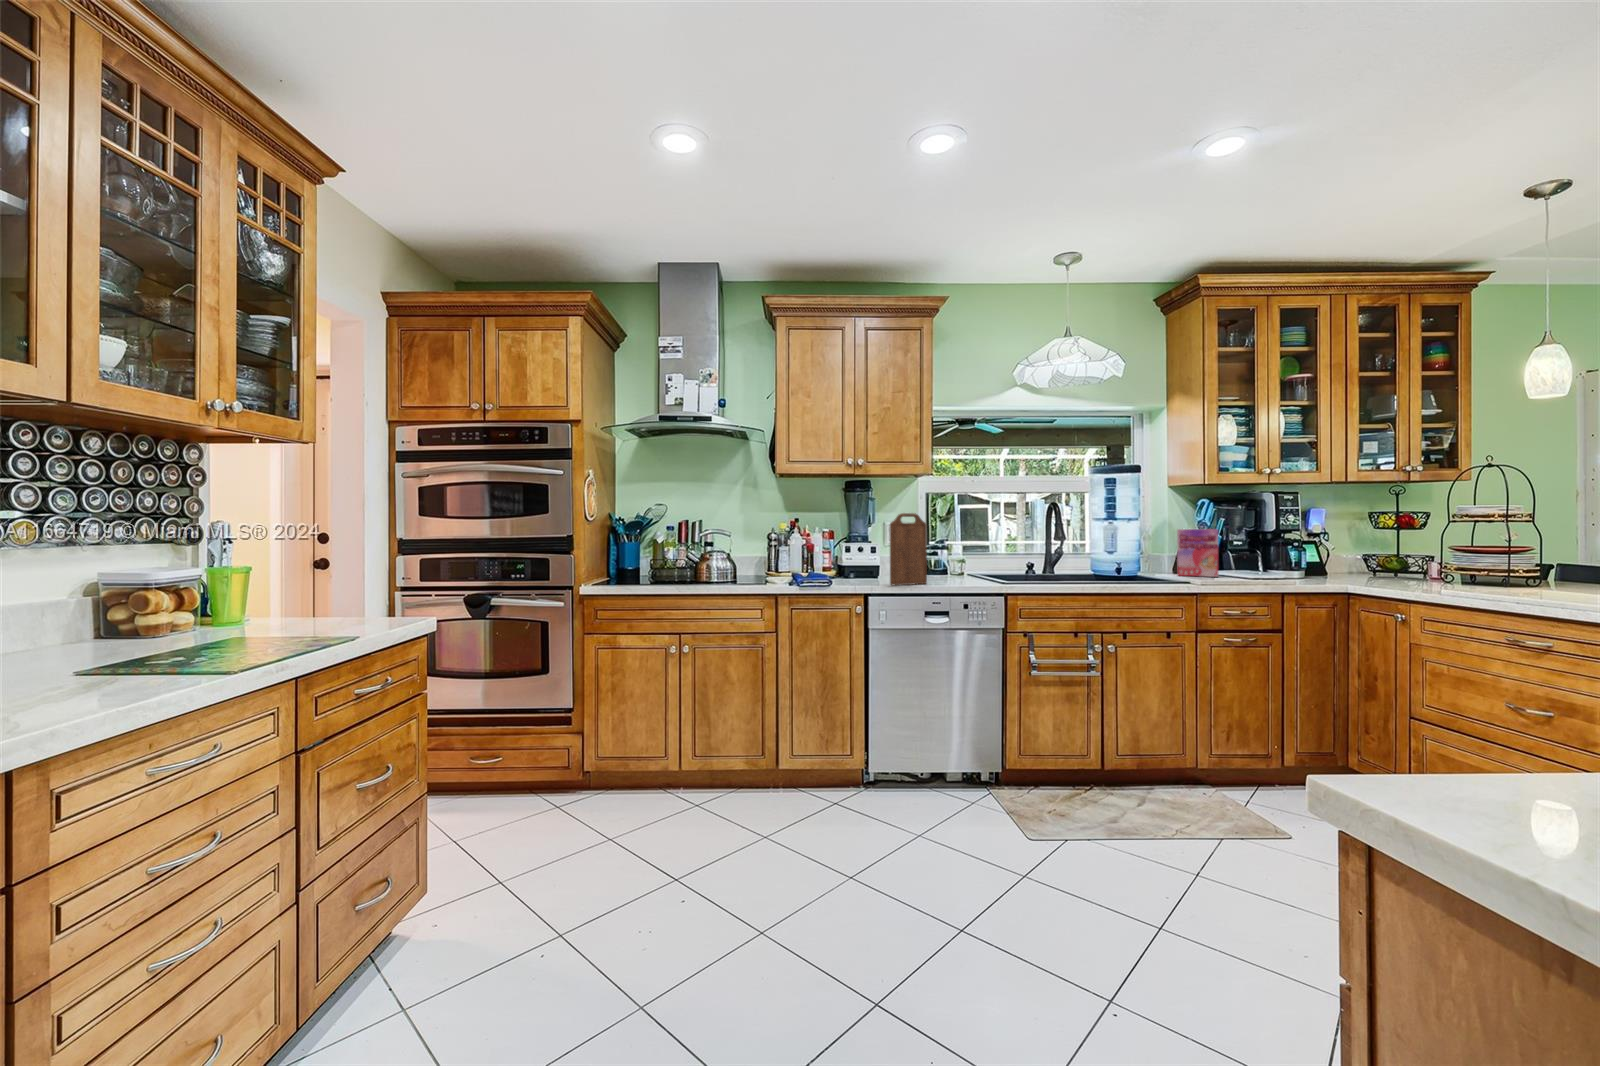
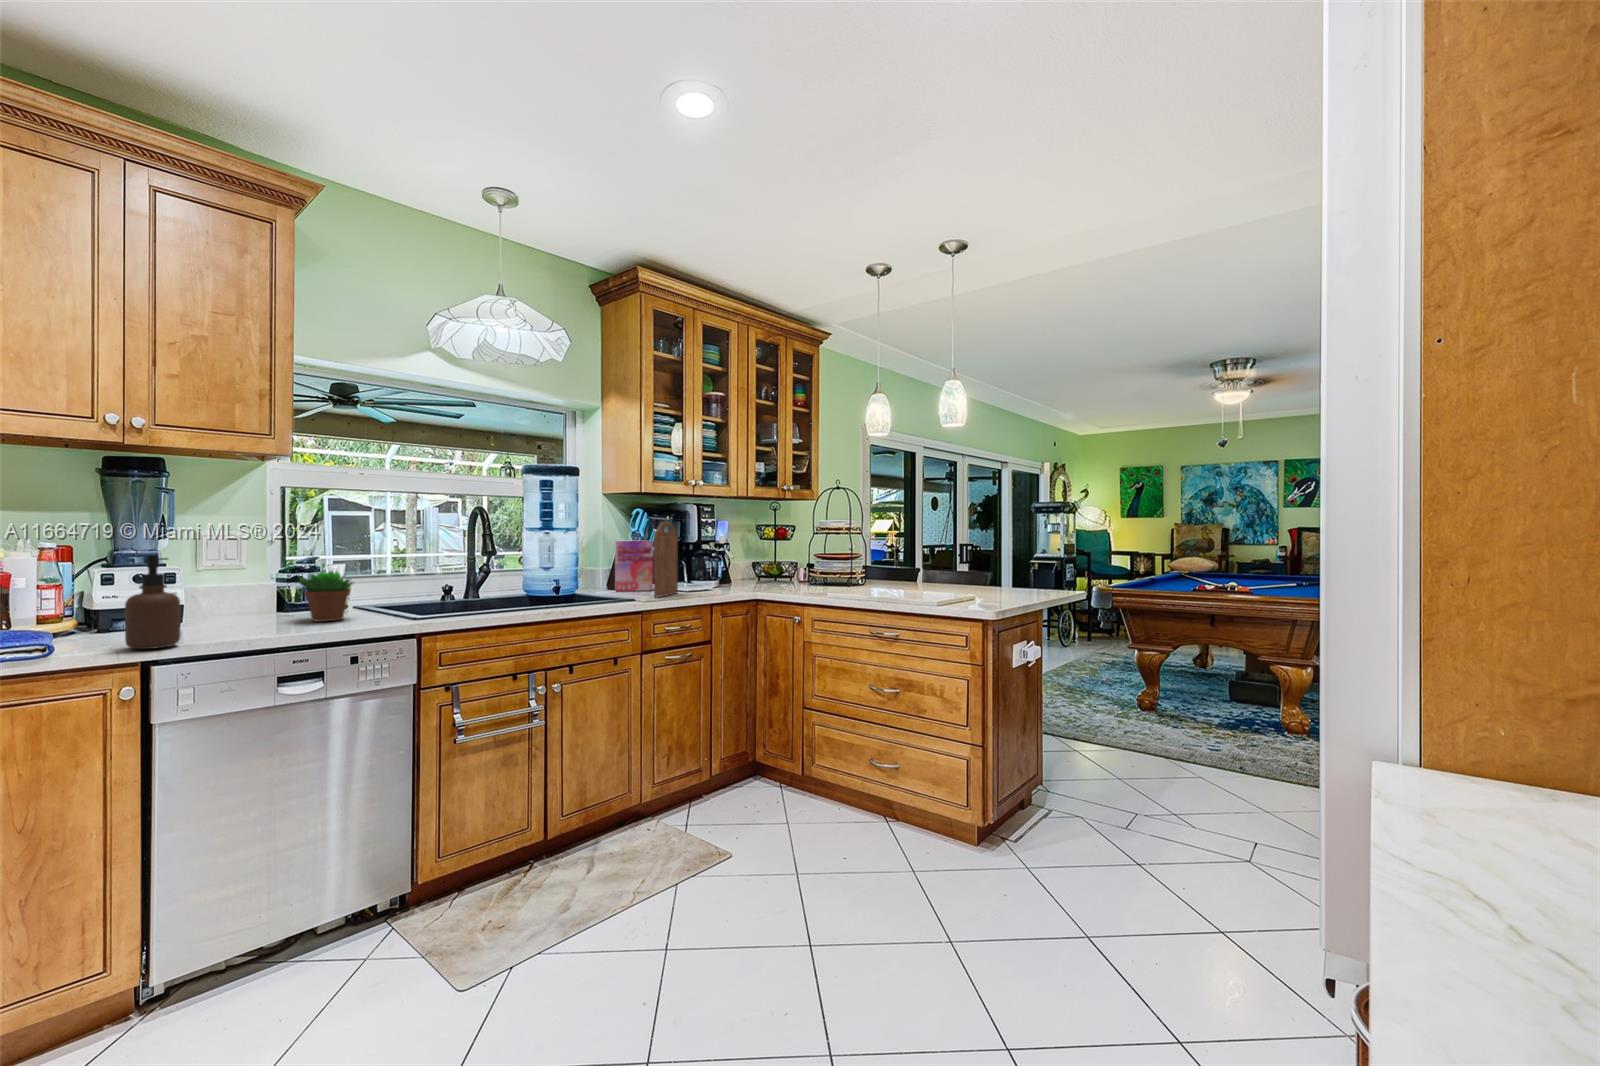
cutting board: present [890,513,927,585] -> present [654,522,678,597]
soap dispenser: none [857,535,879,587] -> present [125,555,181,649]
succulent plant: none [934,547,968,581] -> present [297,571,353,622]

